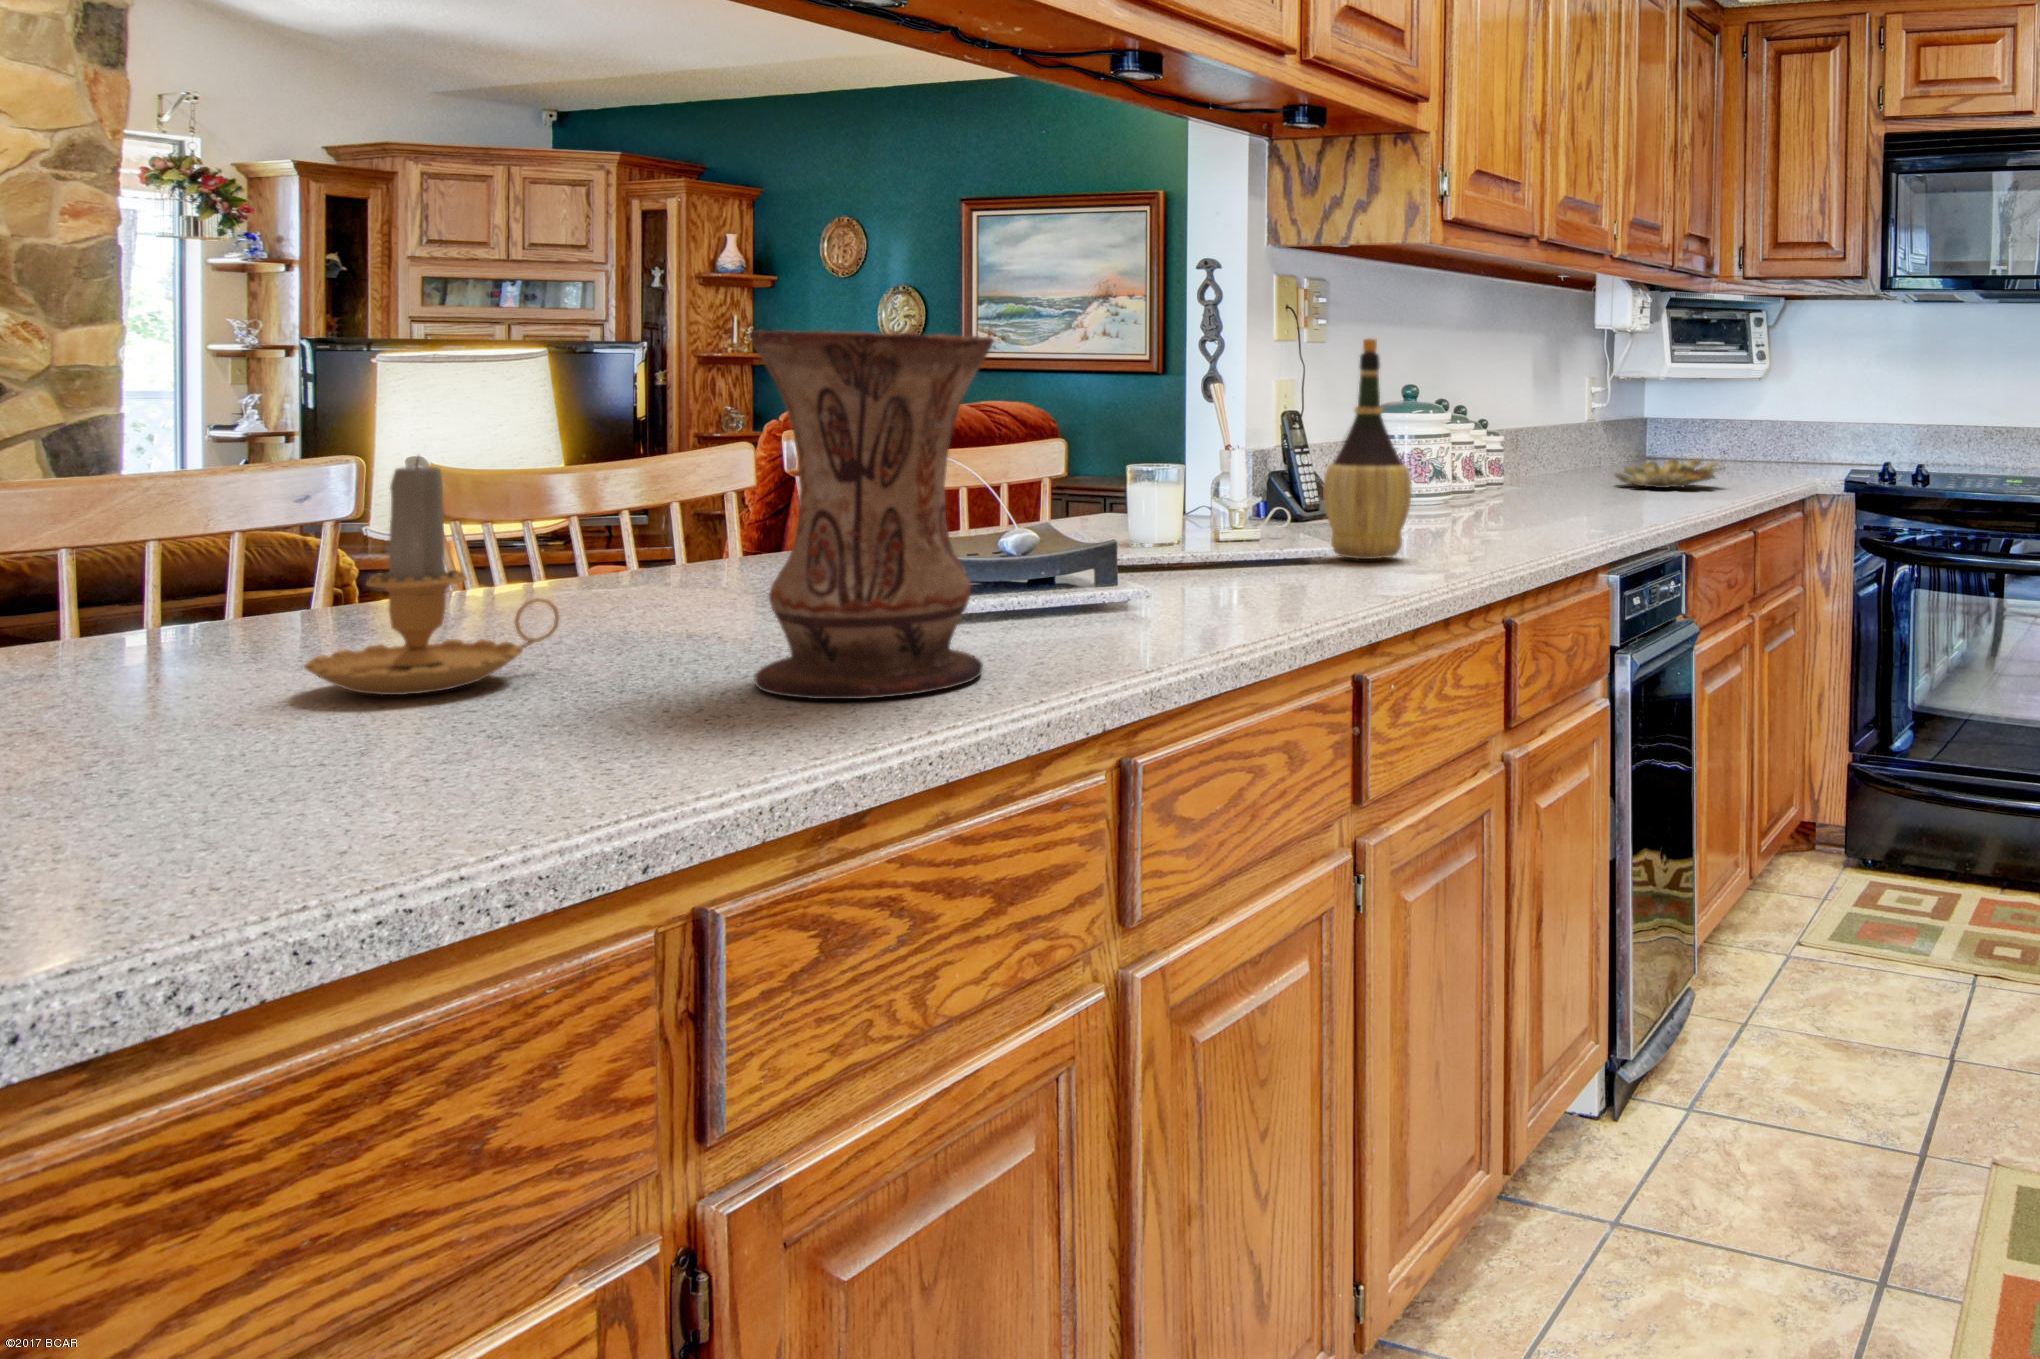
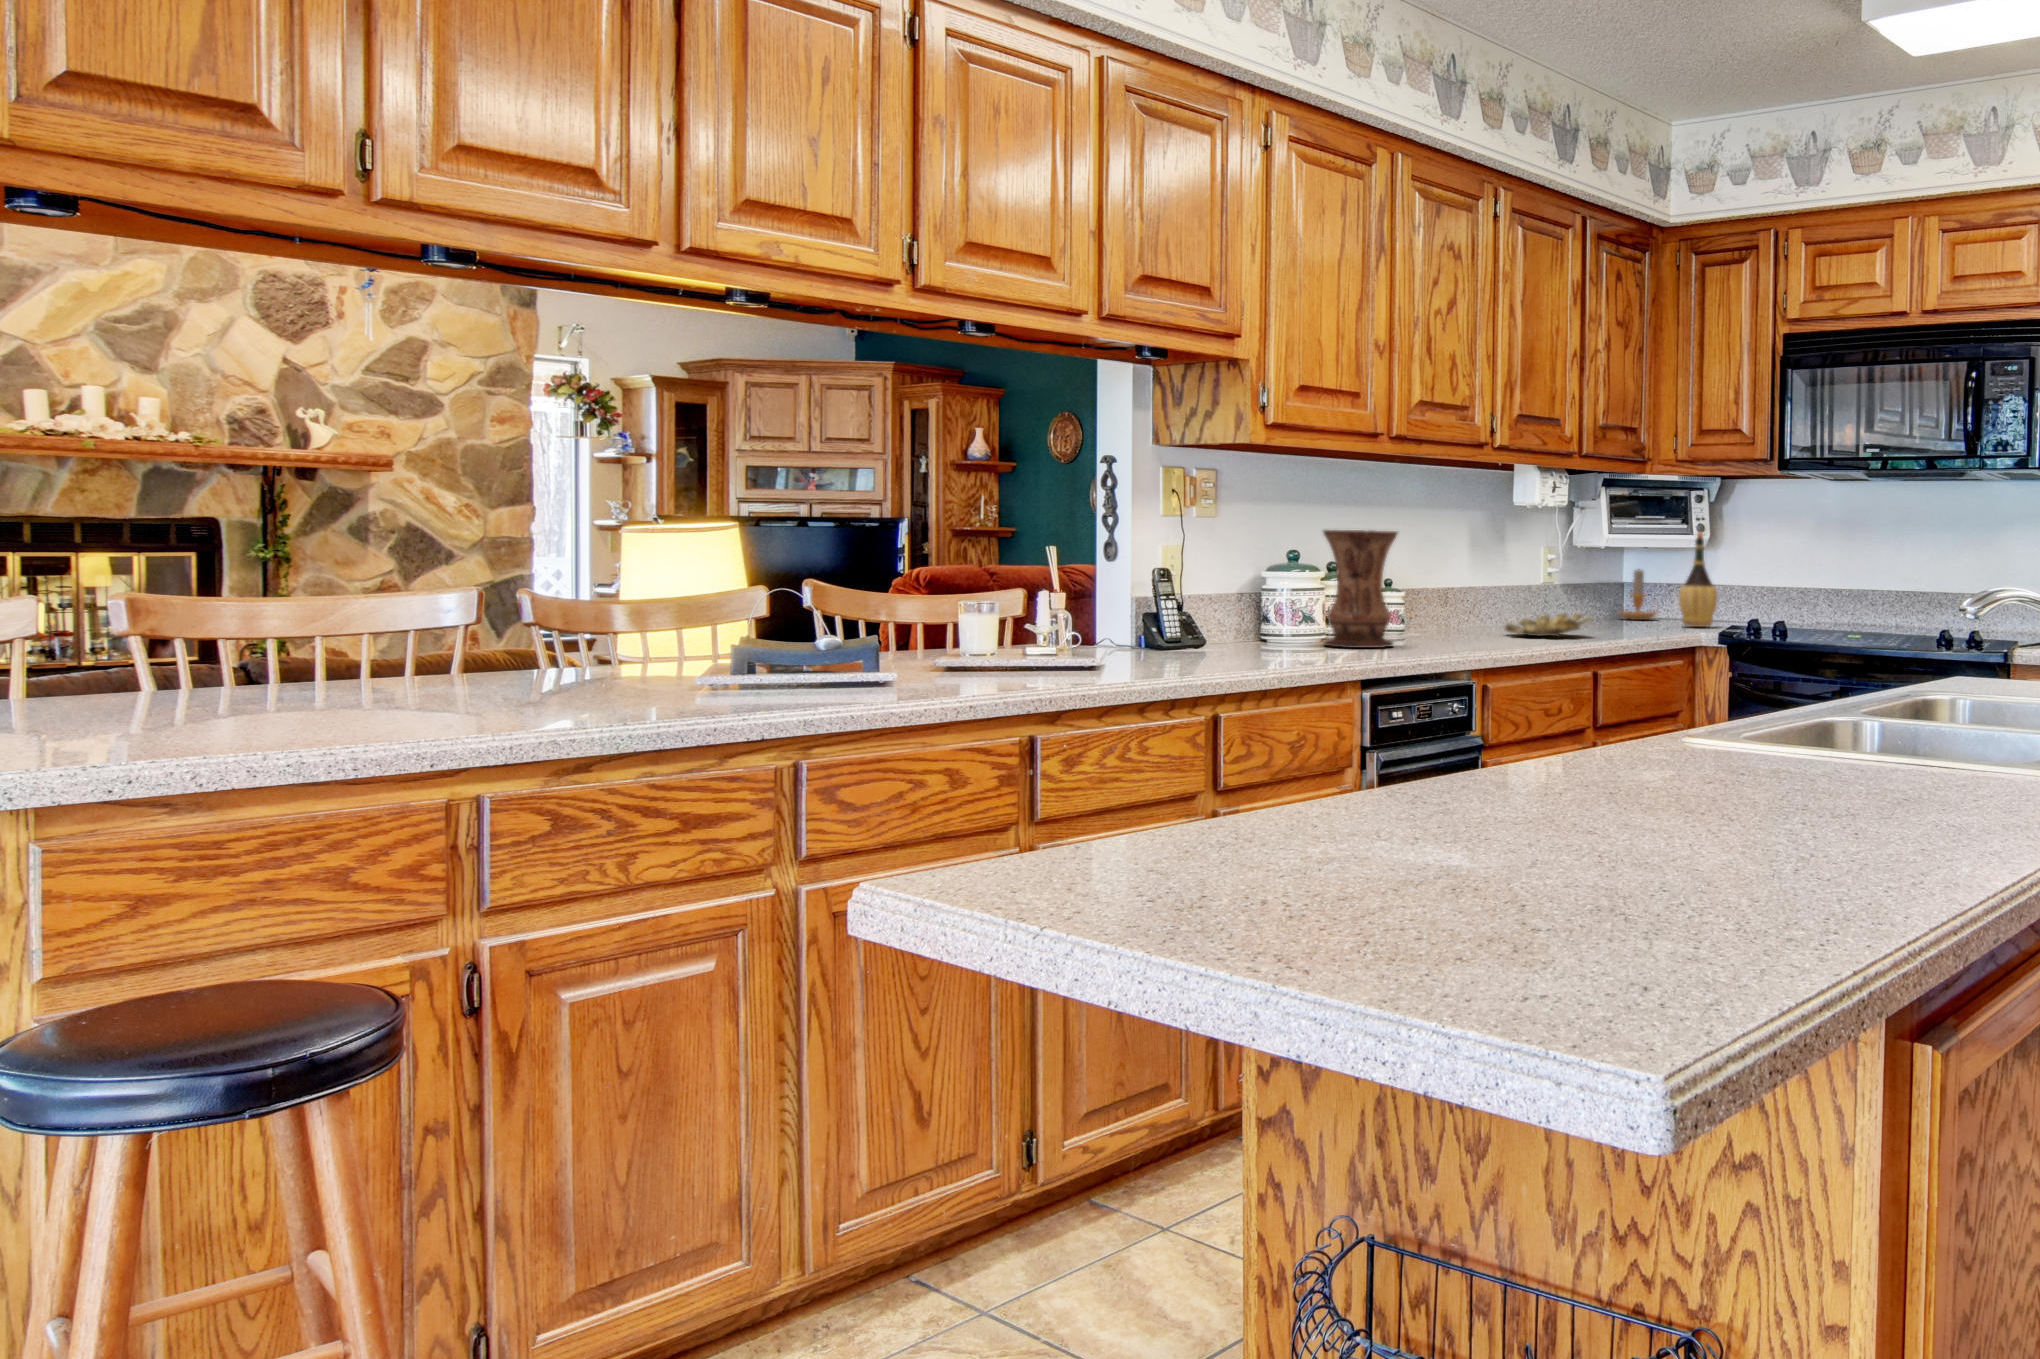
vase: present [749,331,993,699] -> present [1323,530,1397,648]
wine bottle: present [1323,338,1412,559] -> present [1679,532,1718,627]
candle: present [305,464,559,695] -> present [1620,569,1657,620]

